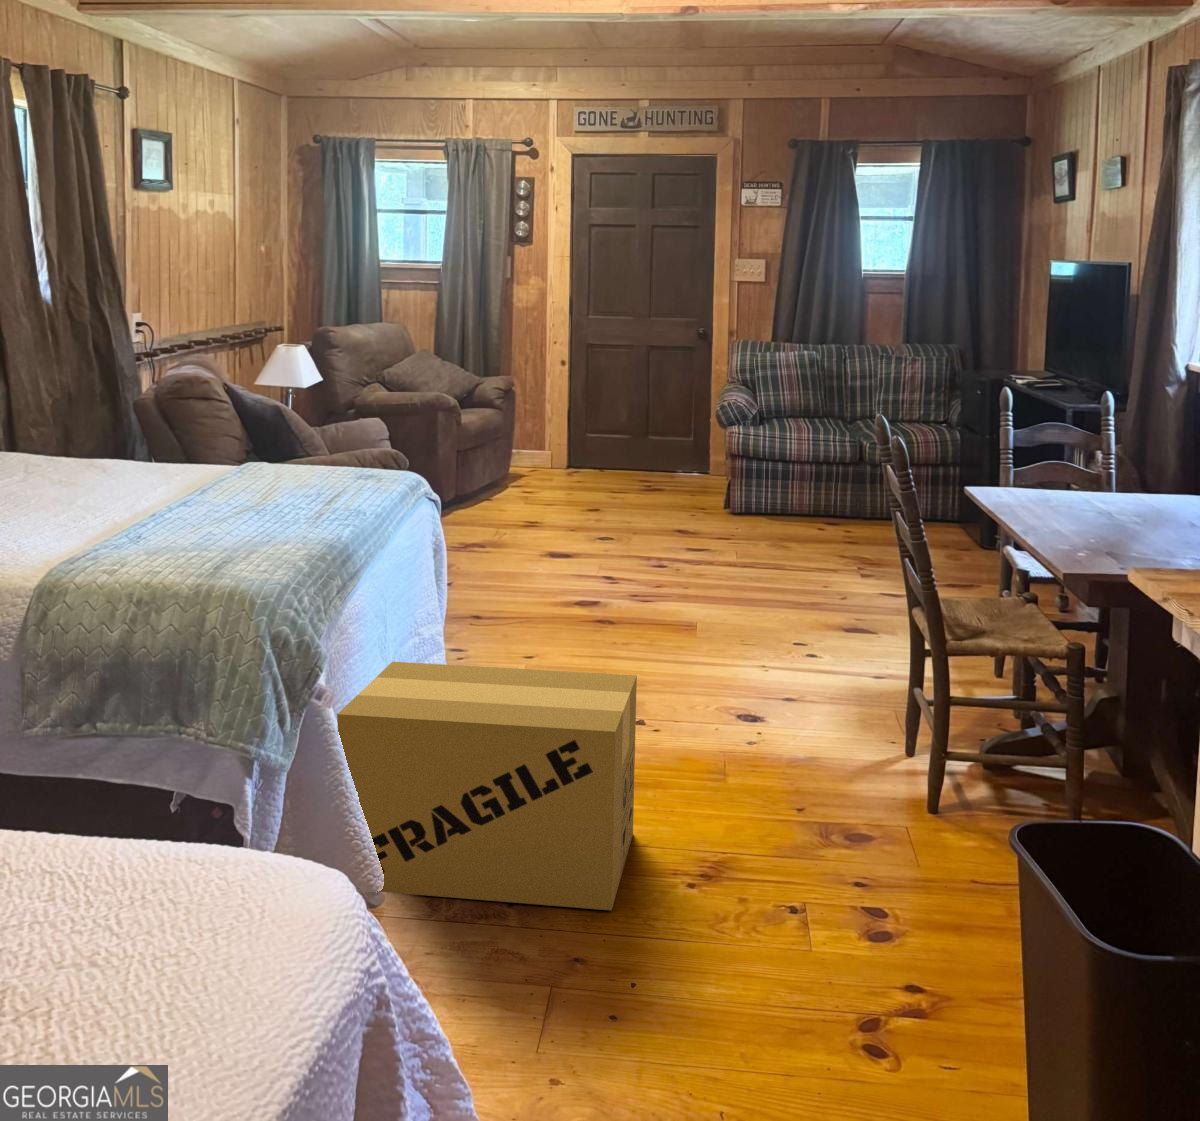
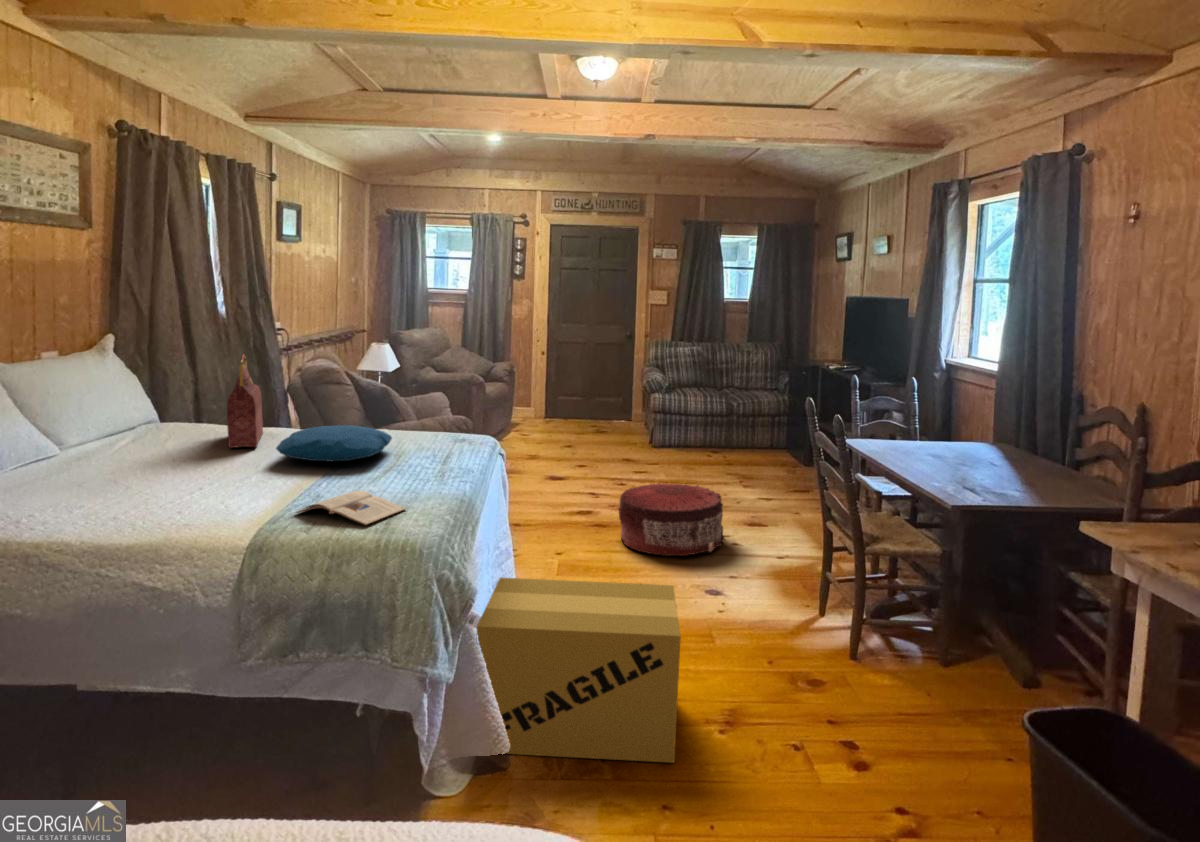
handbag: none [25,350,84,482] -> present [227,355,263,448]
pillow: none [87,451,256,497] -> present [276,425,392,461]
magazine: none [92,529,243,569] -> present [296,491,406,525]
pouf: none [626,554,793,663] -> present [618,482,725,556]

